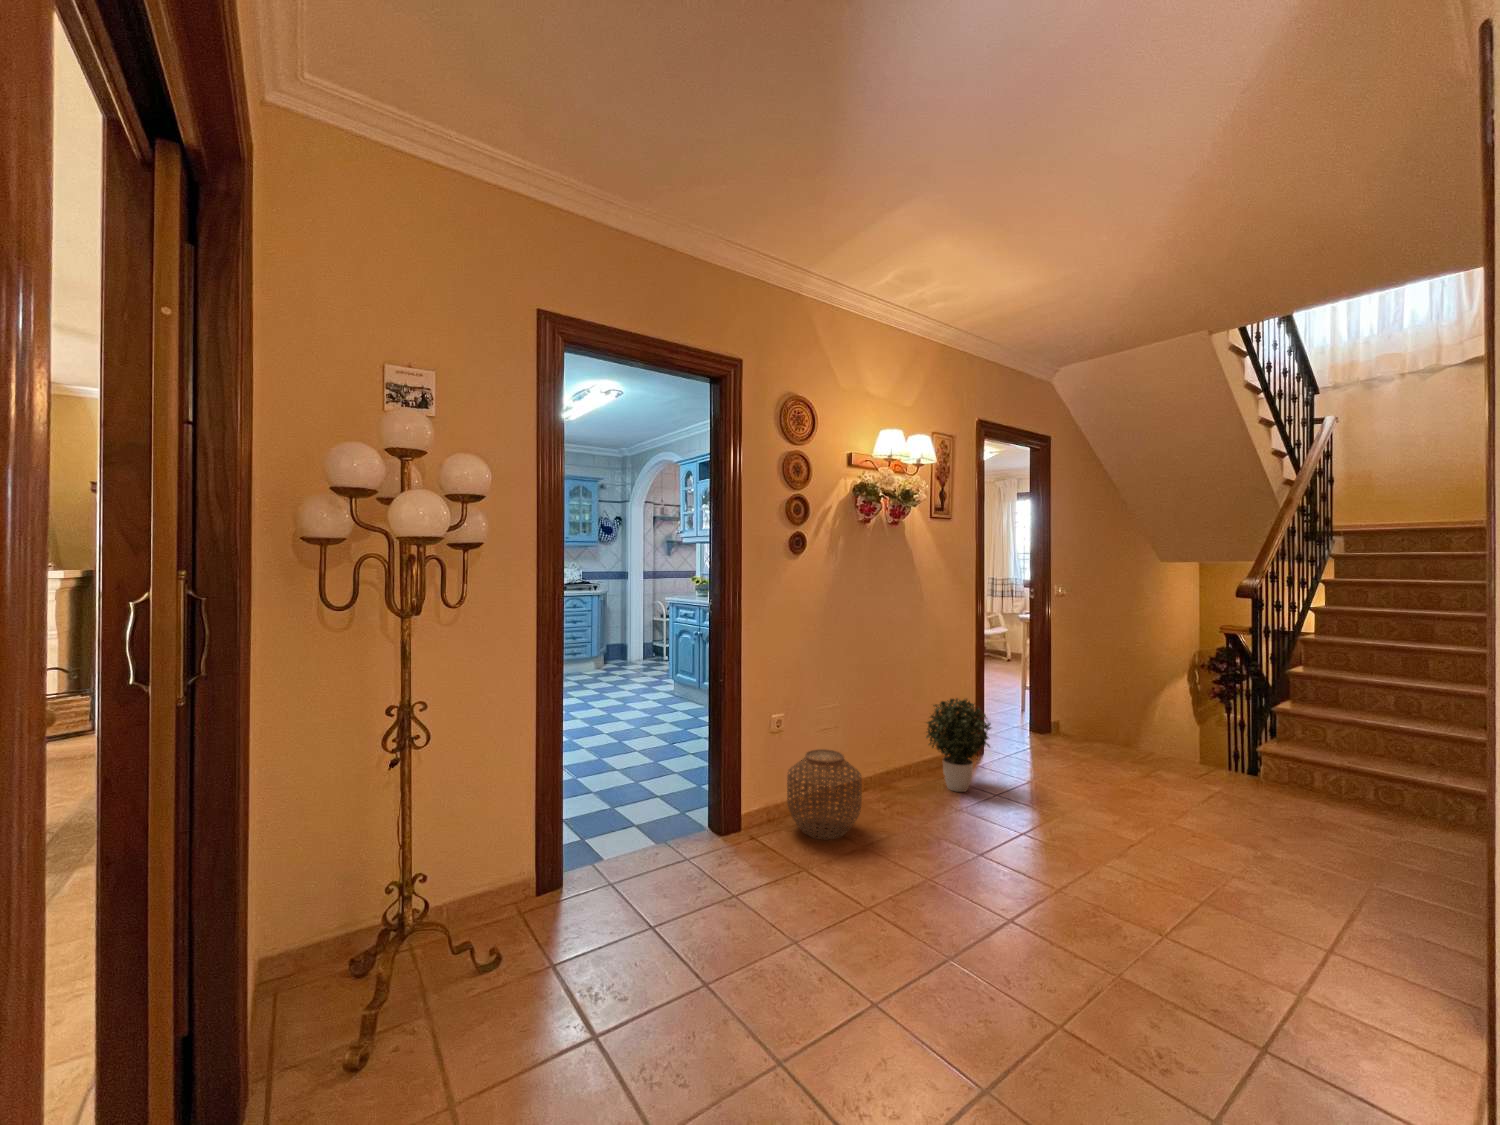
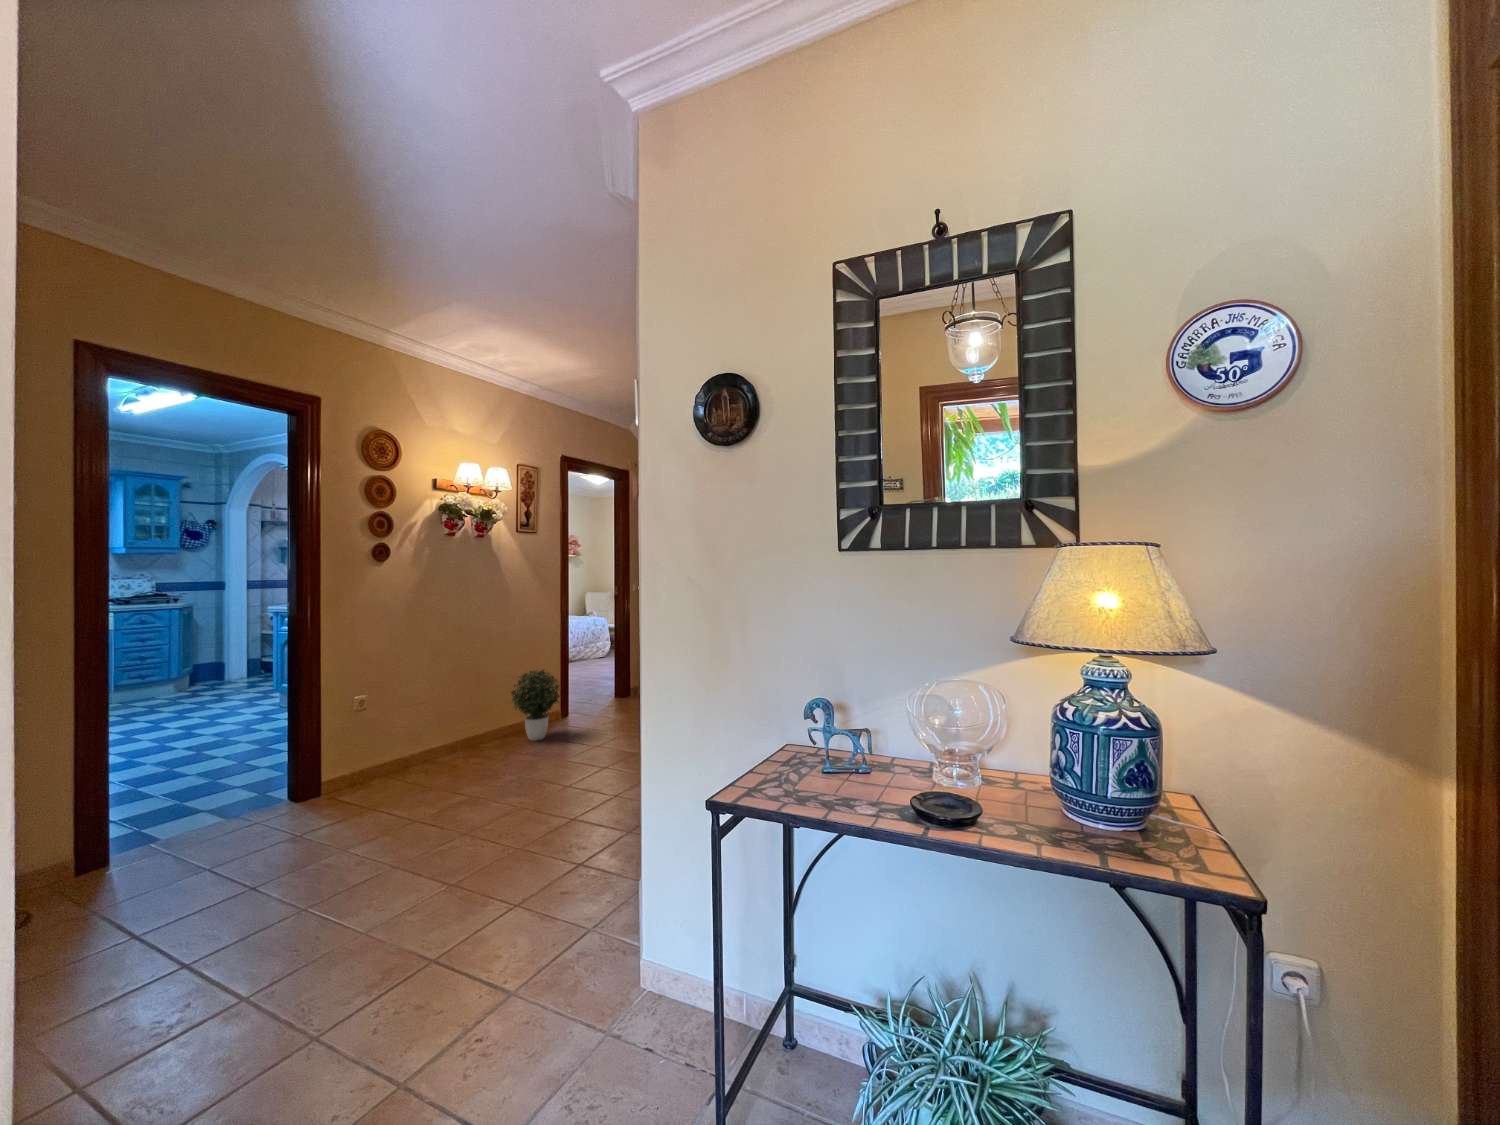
woven basket: present [787,749,862,840] -> none [368,719,437,790]

